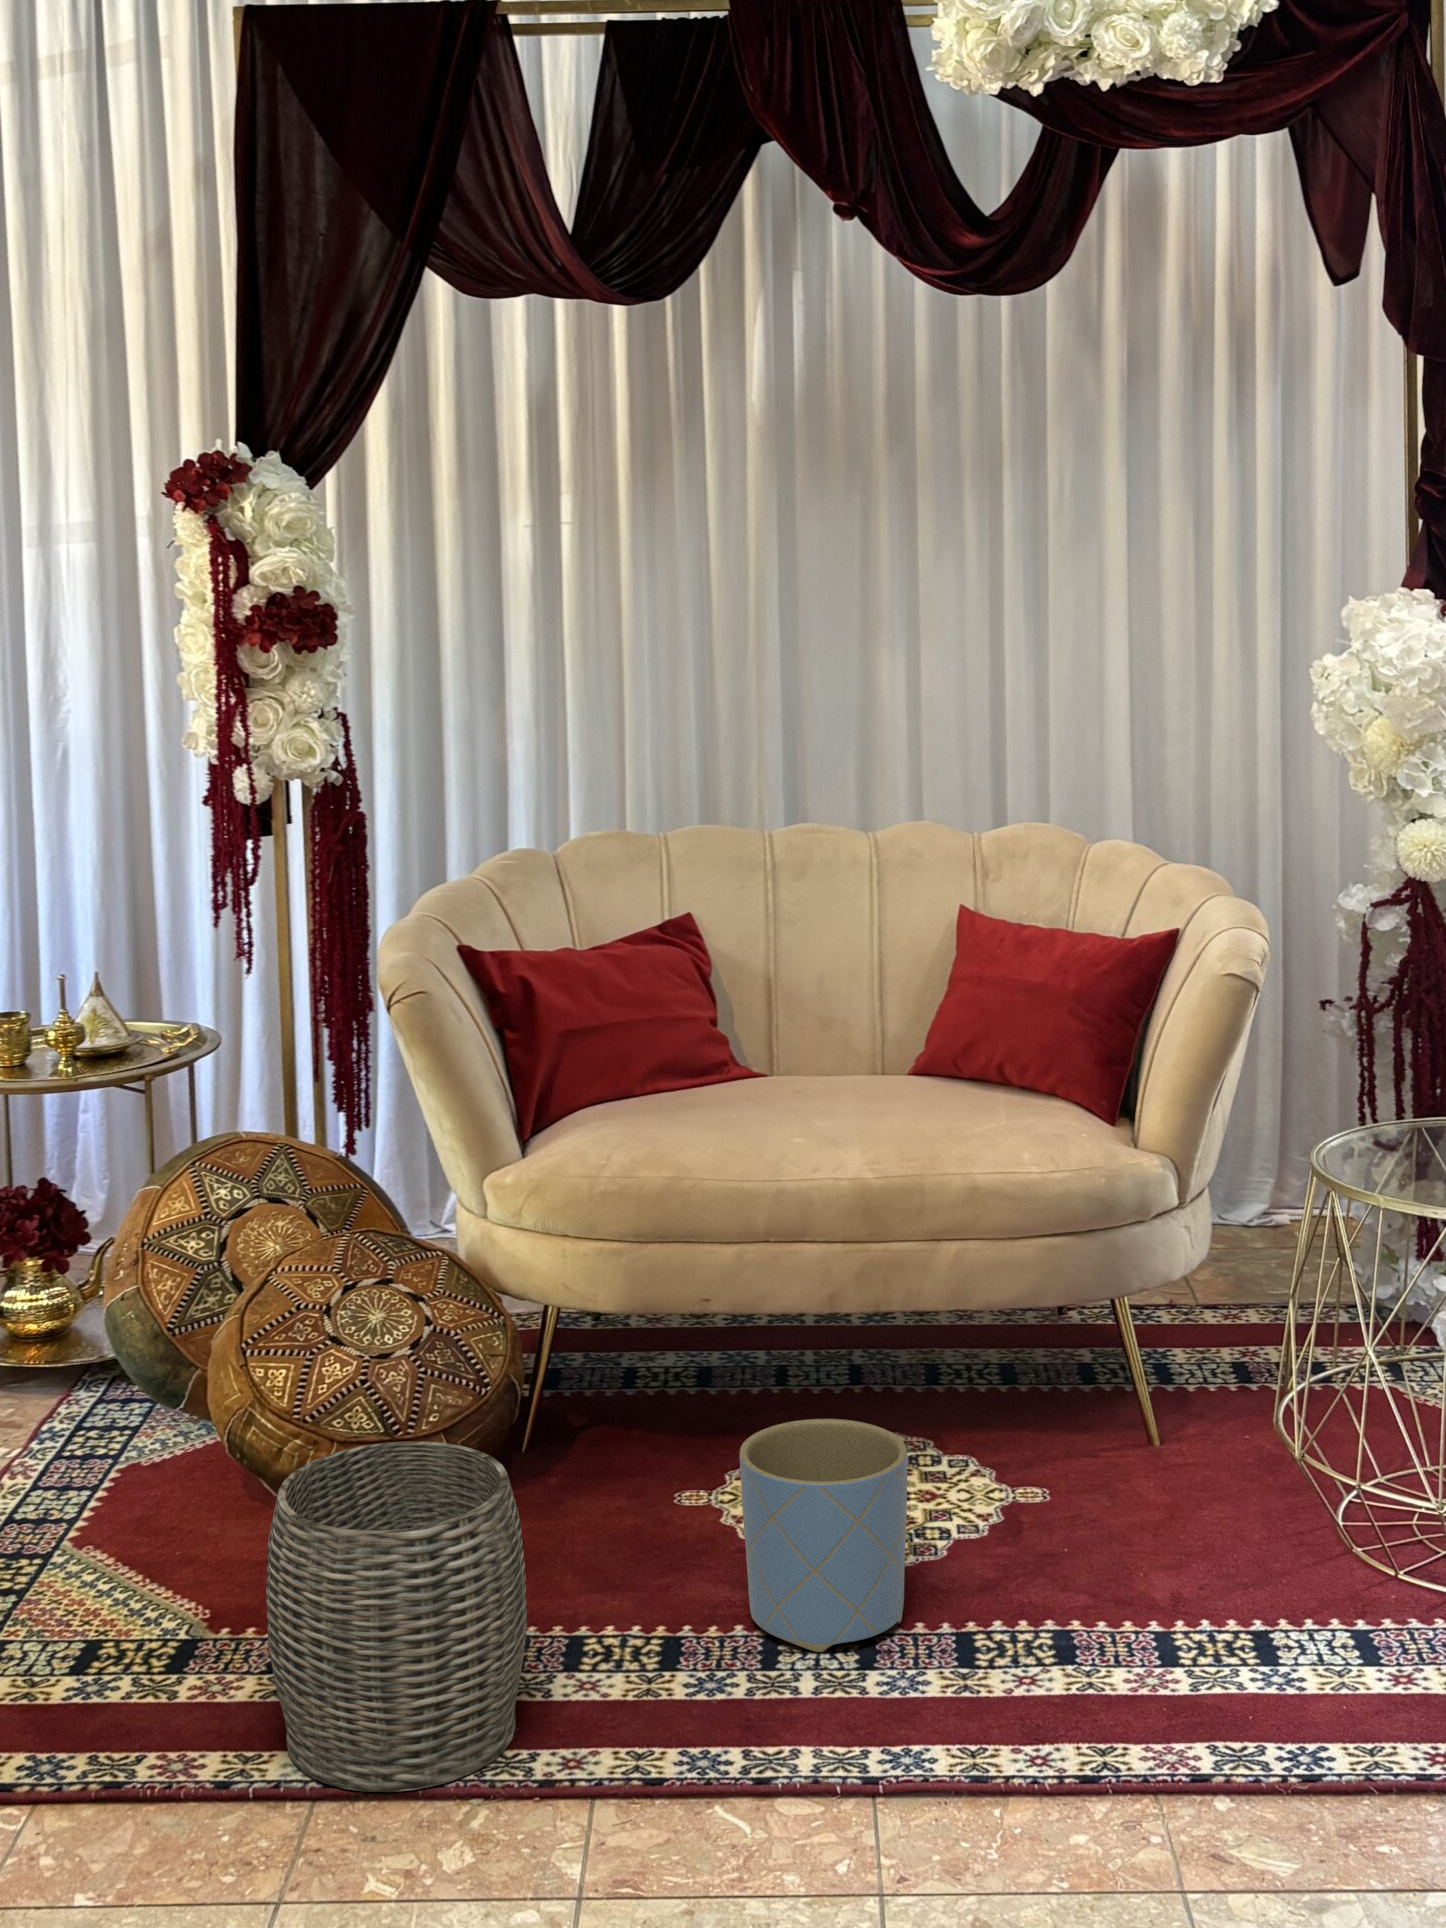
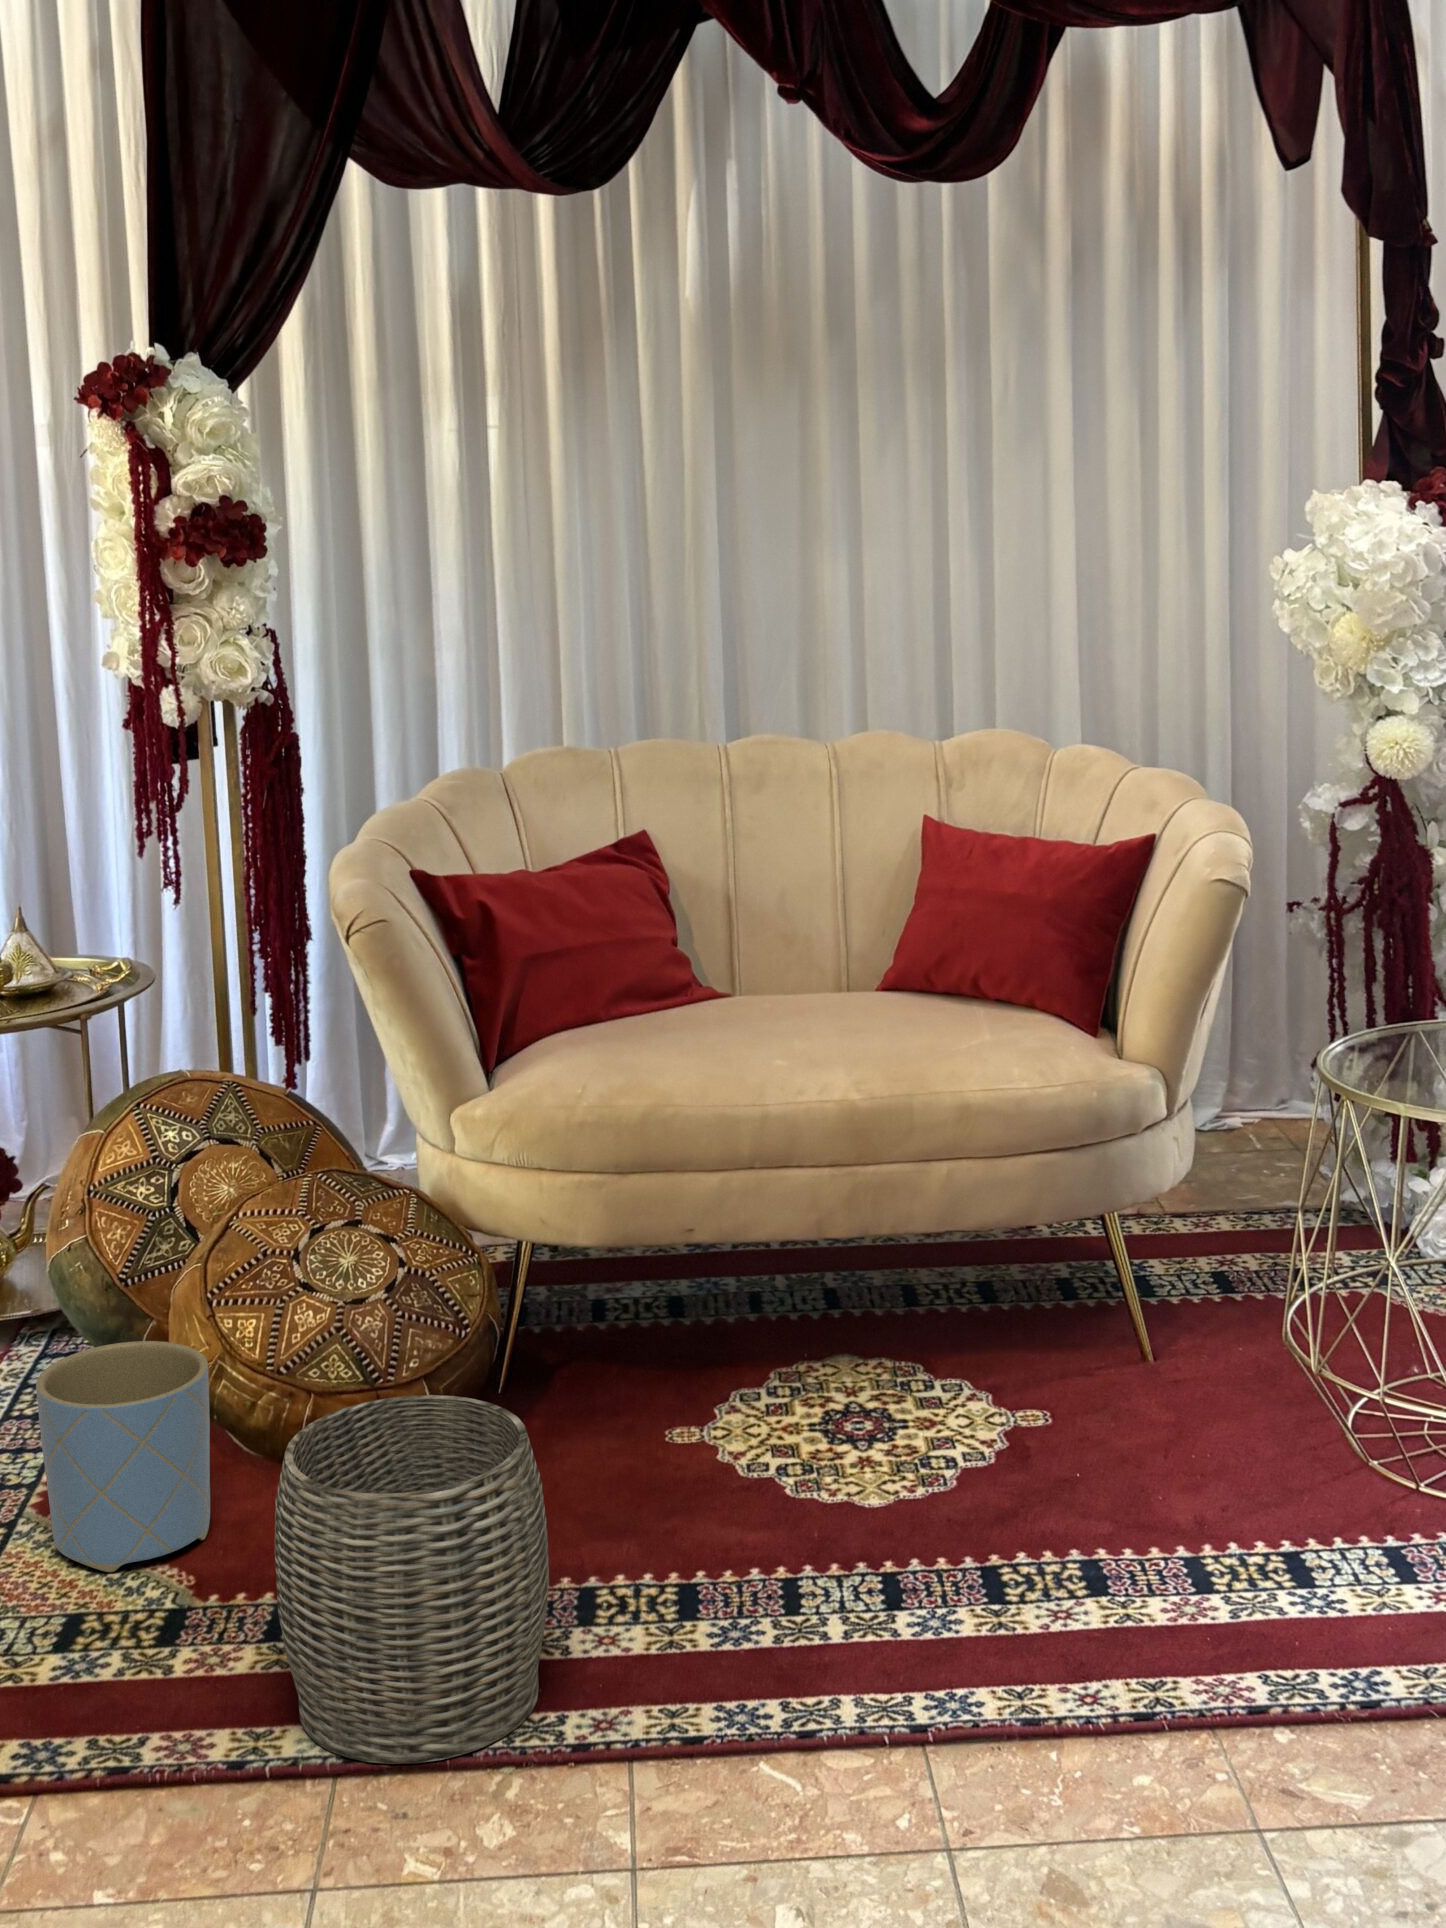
planter: present [739,1419,907,1652] -> present [36,1341,210,1572]

